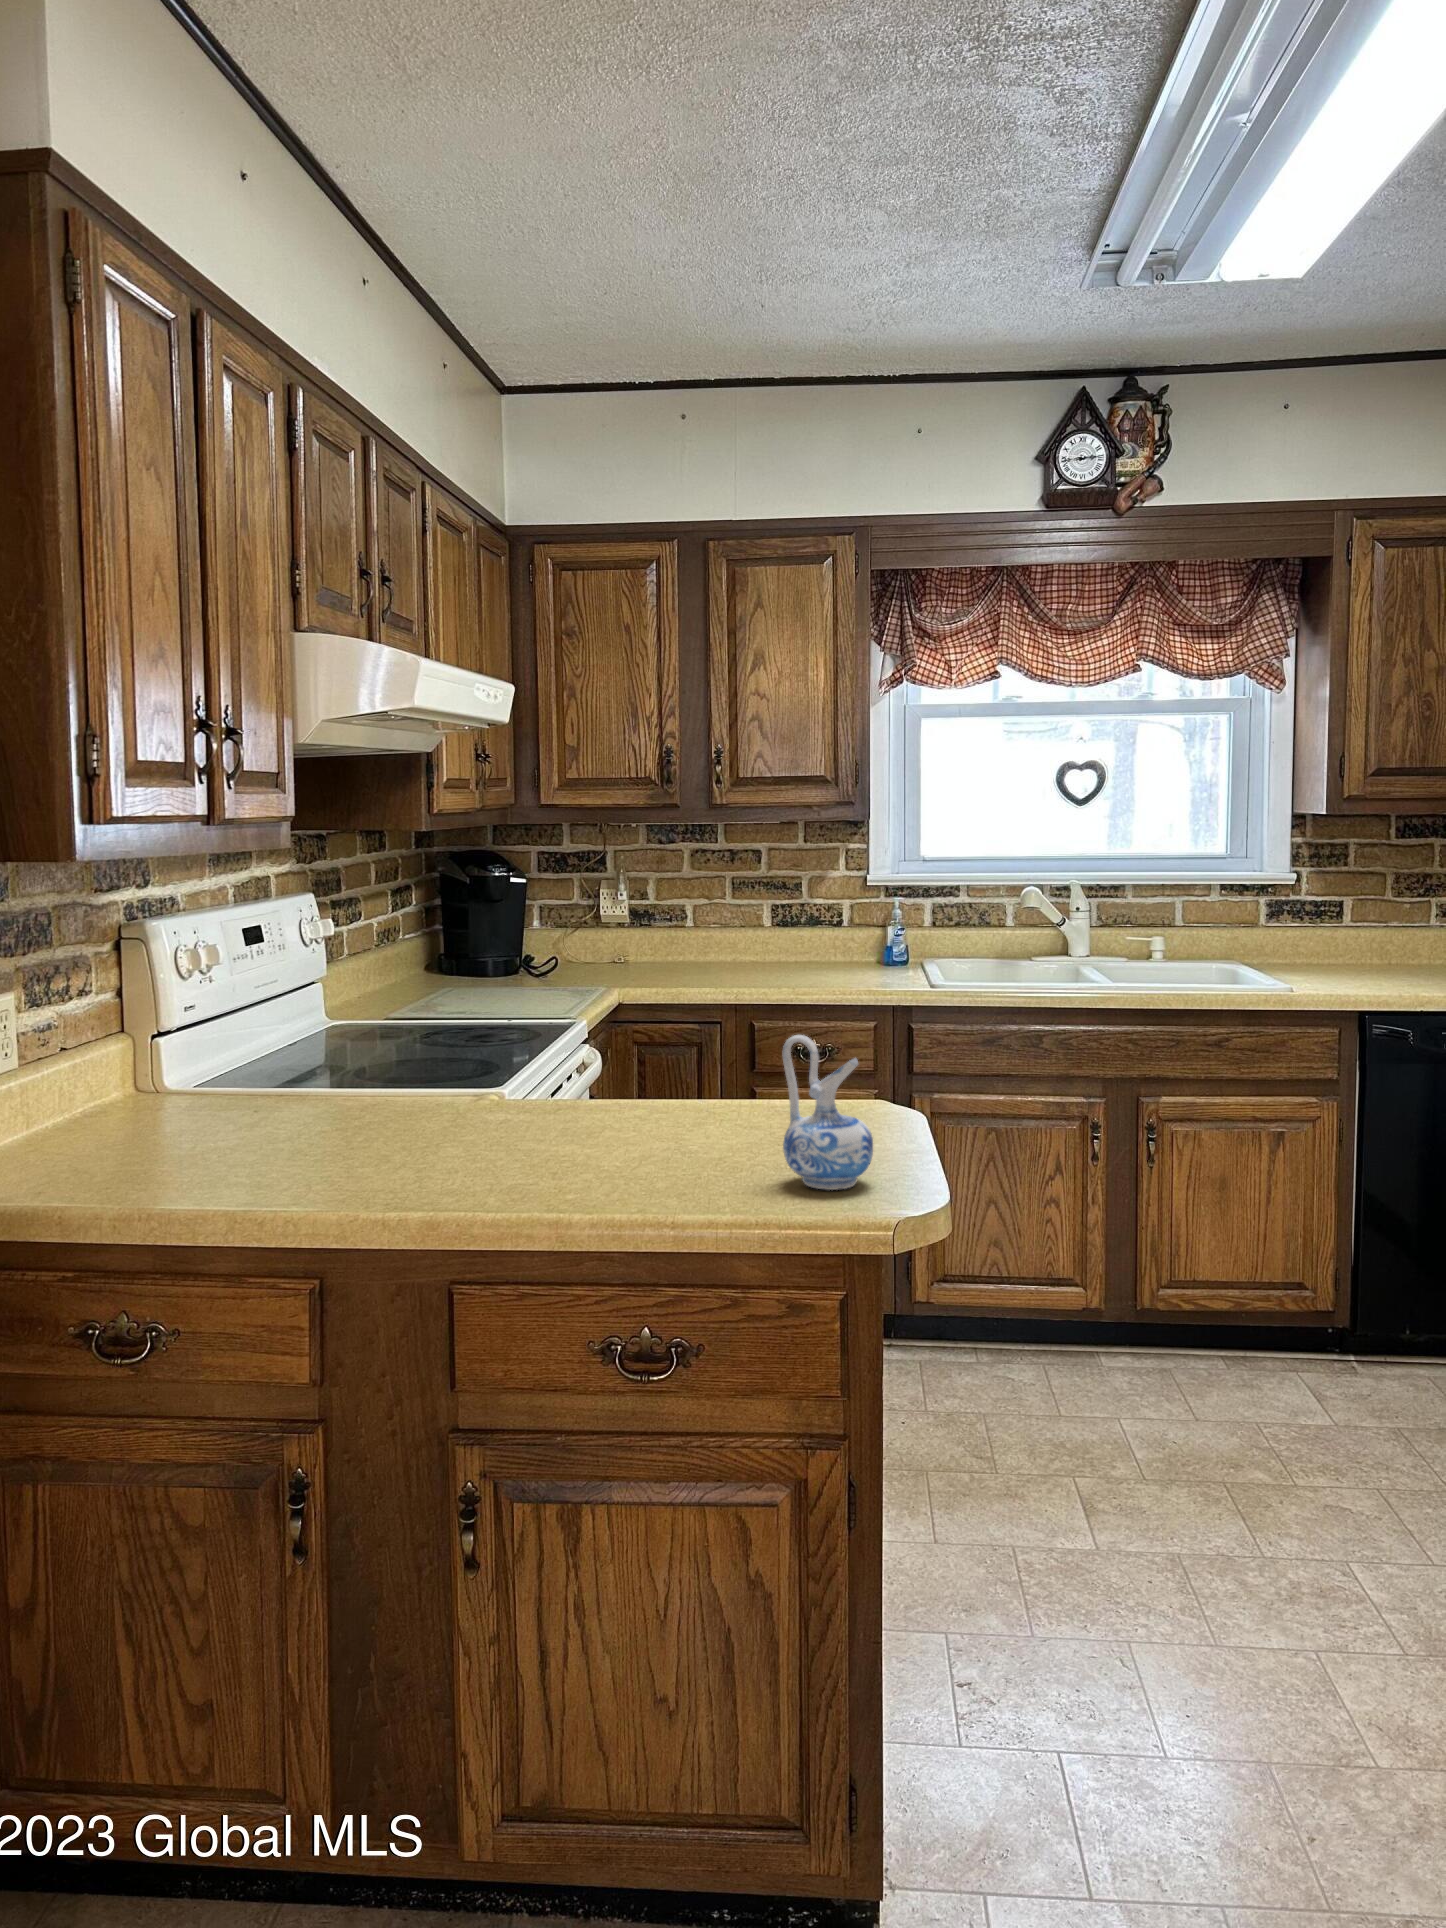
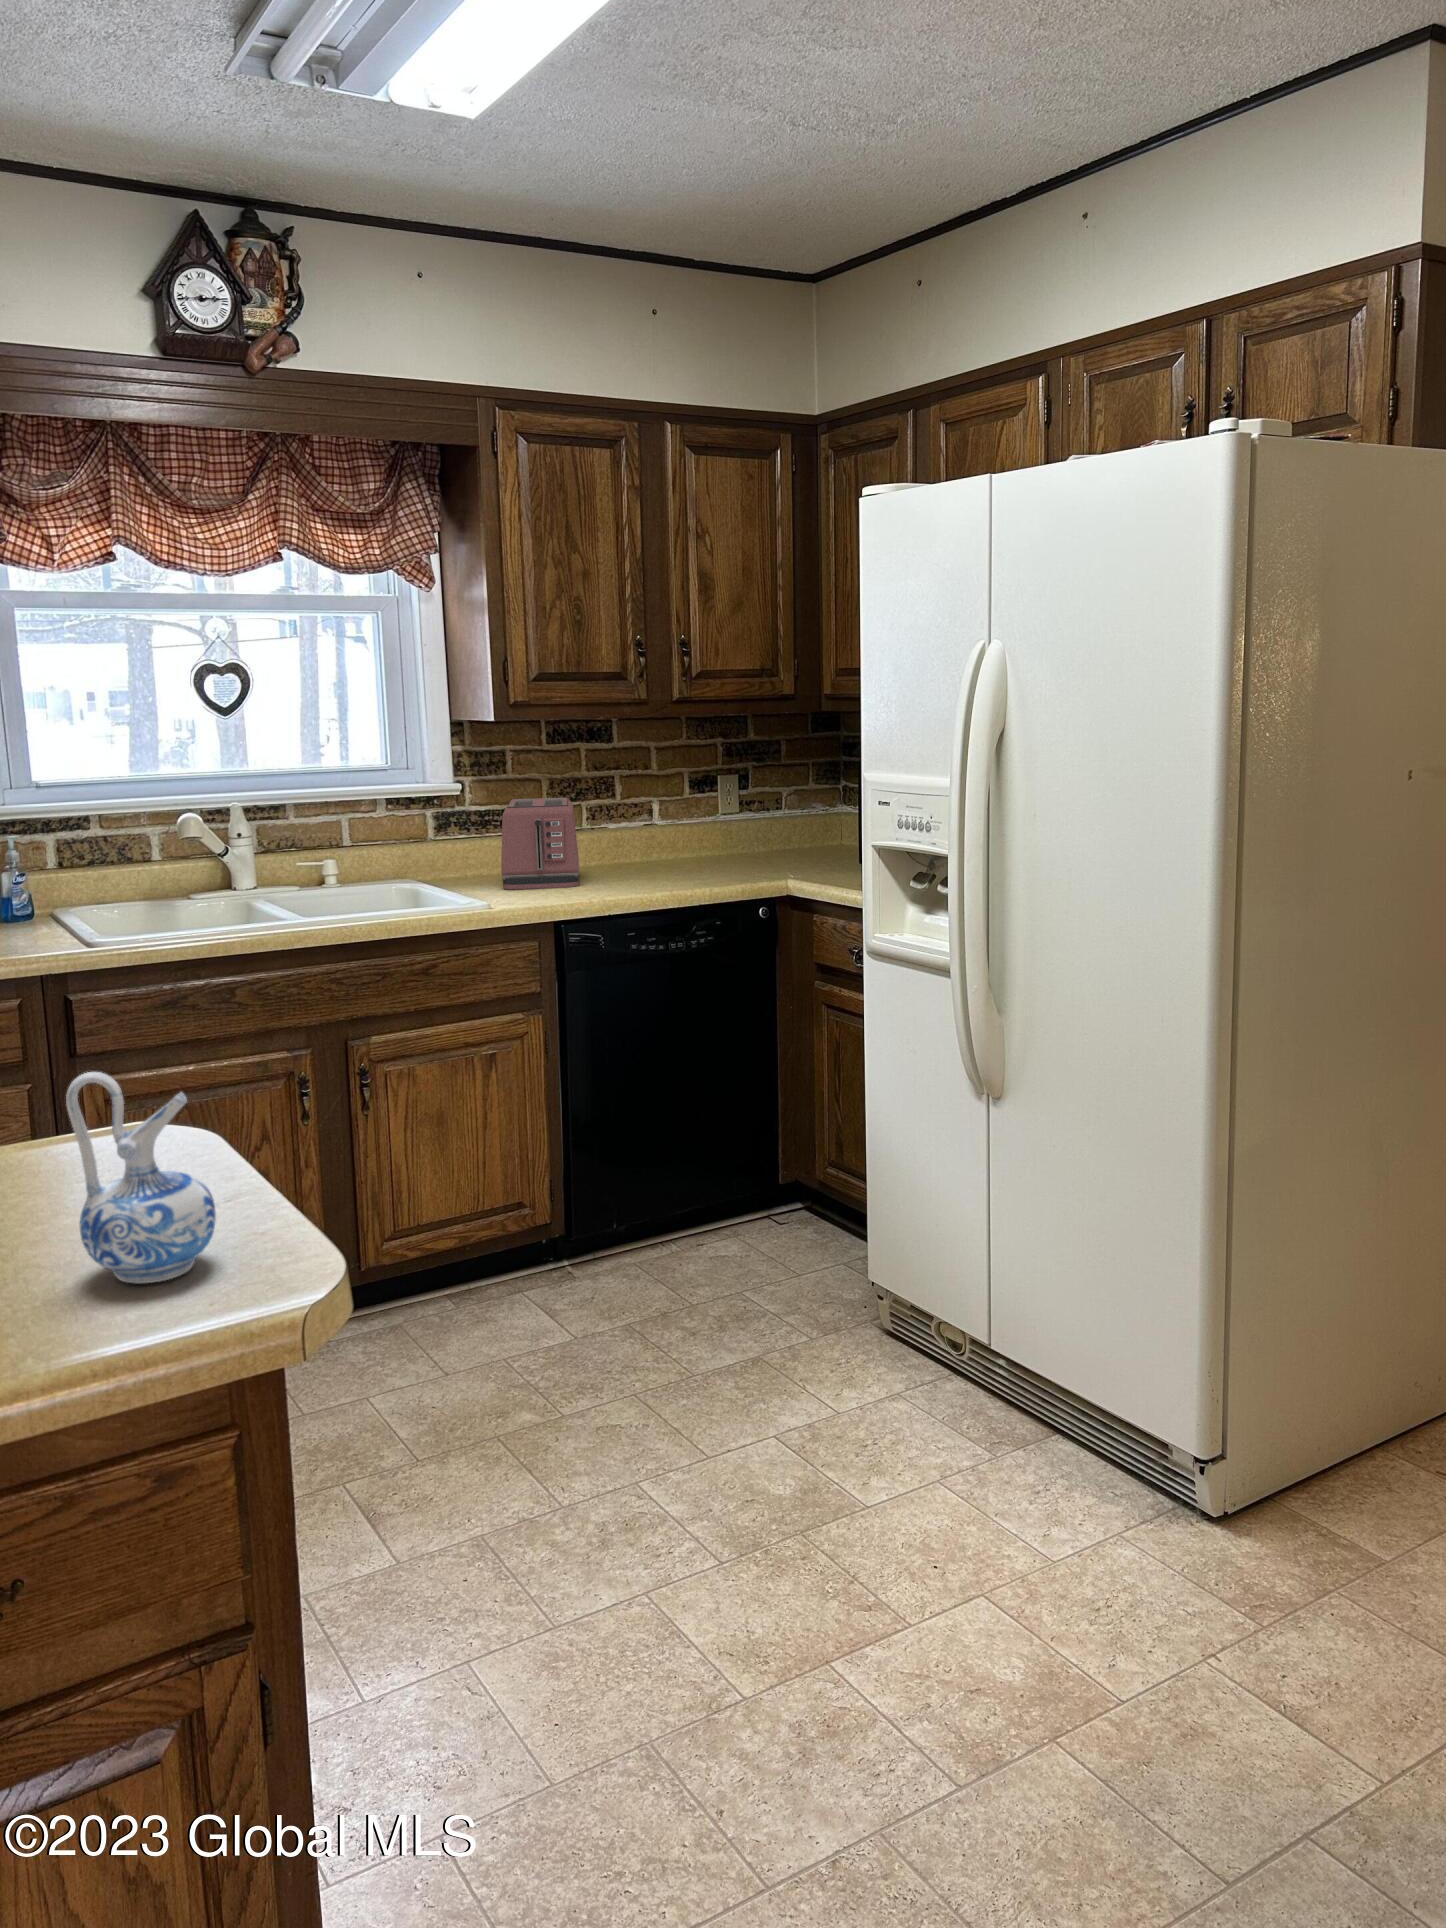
toaster: none [1322,893,1417,982] -> present [501,797,579,890]

